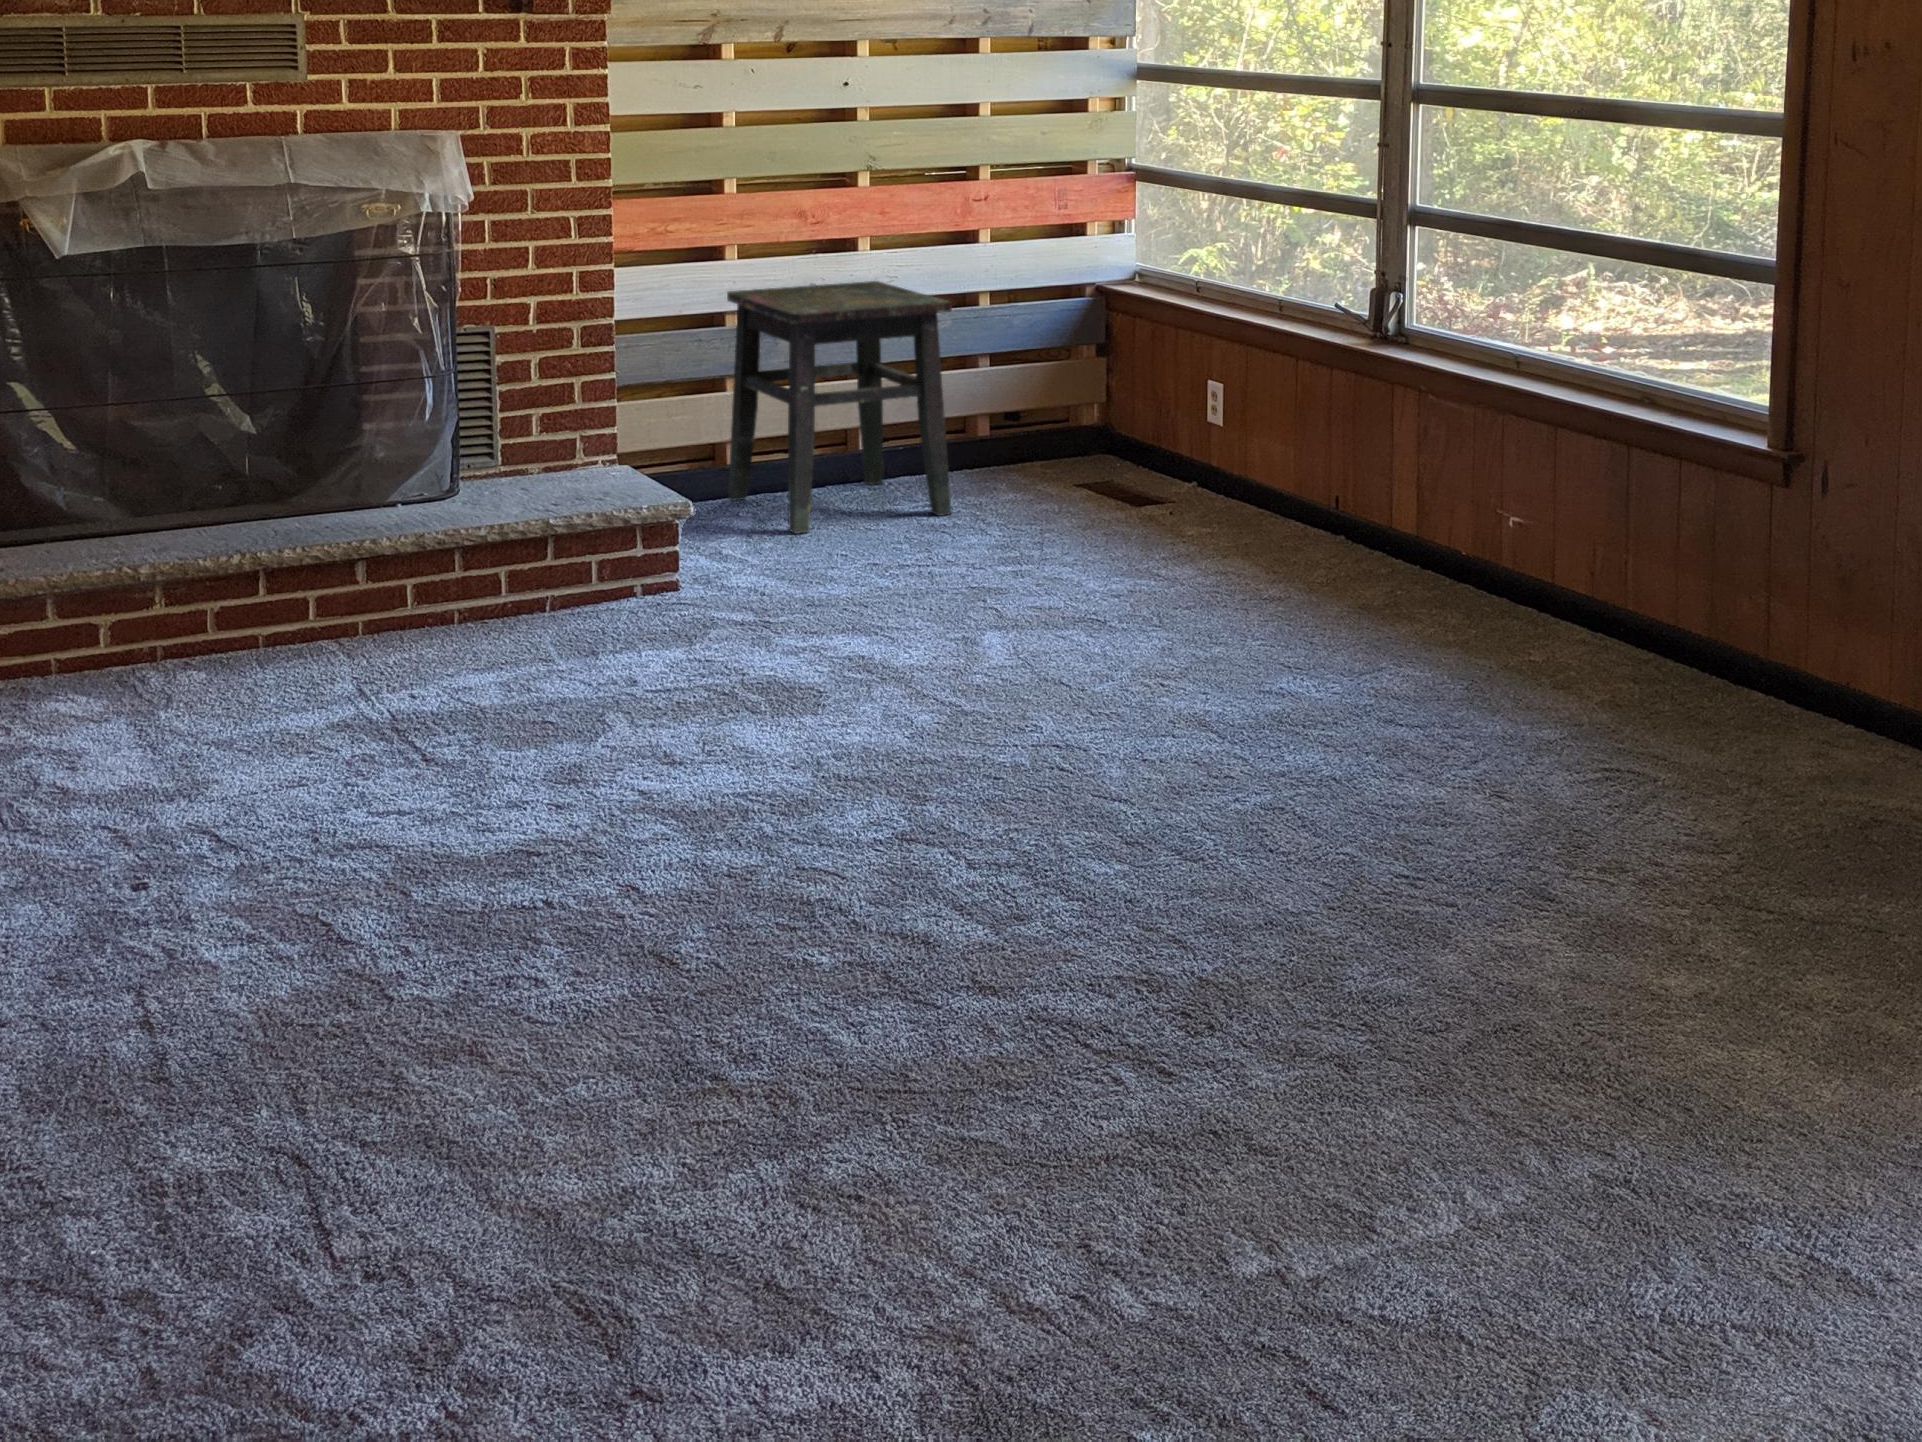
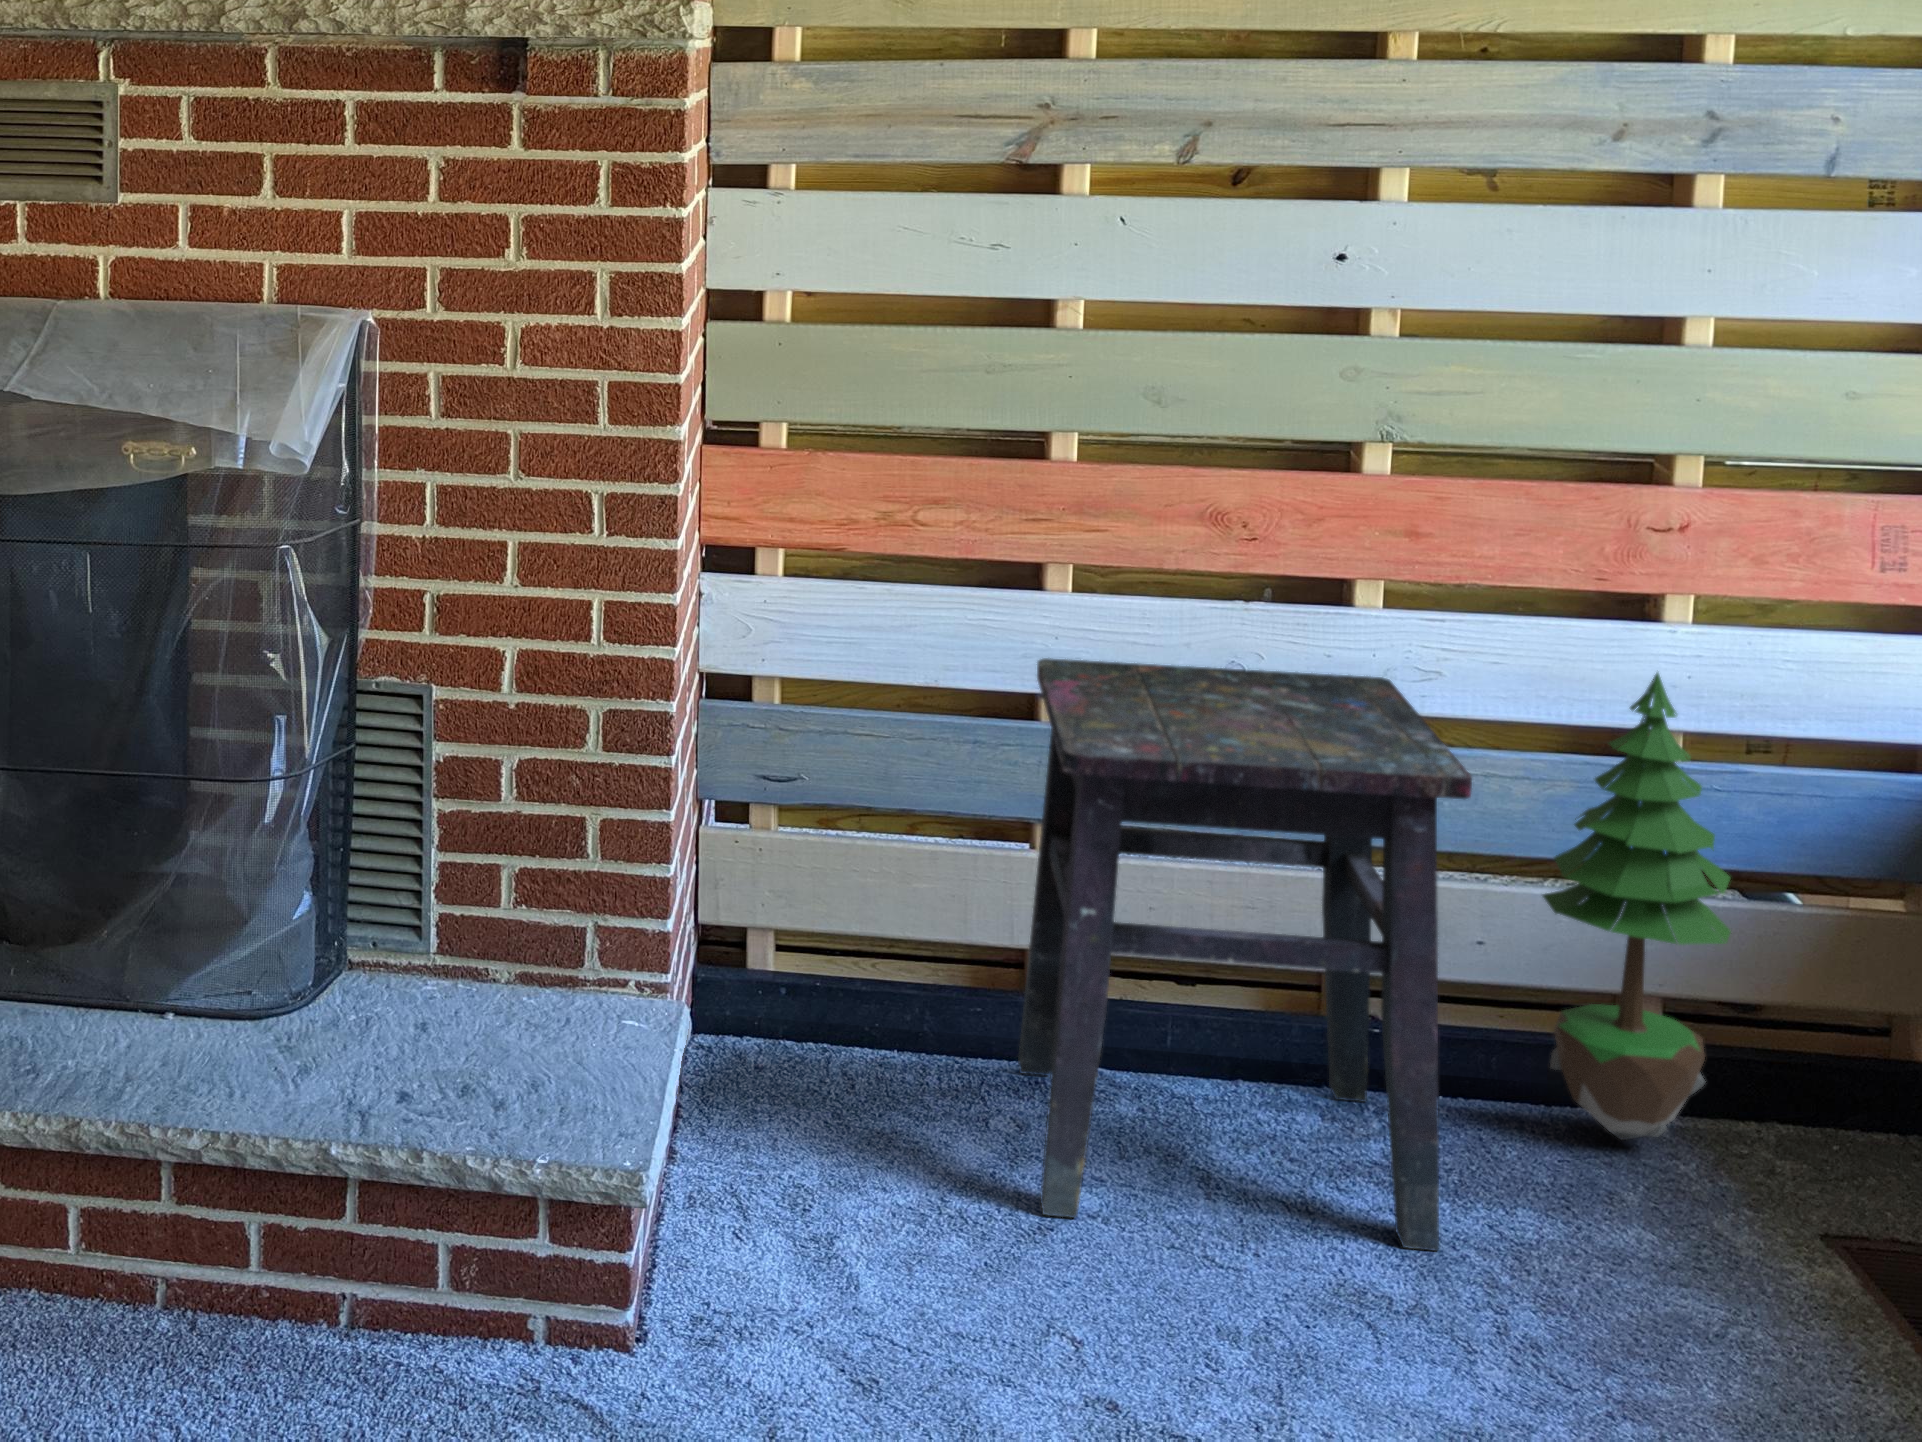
potted tree: none [948,260,1026,476] -> present [1543,673,1731,1140]

